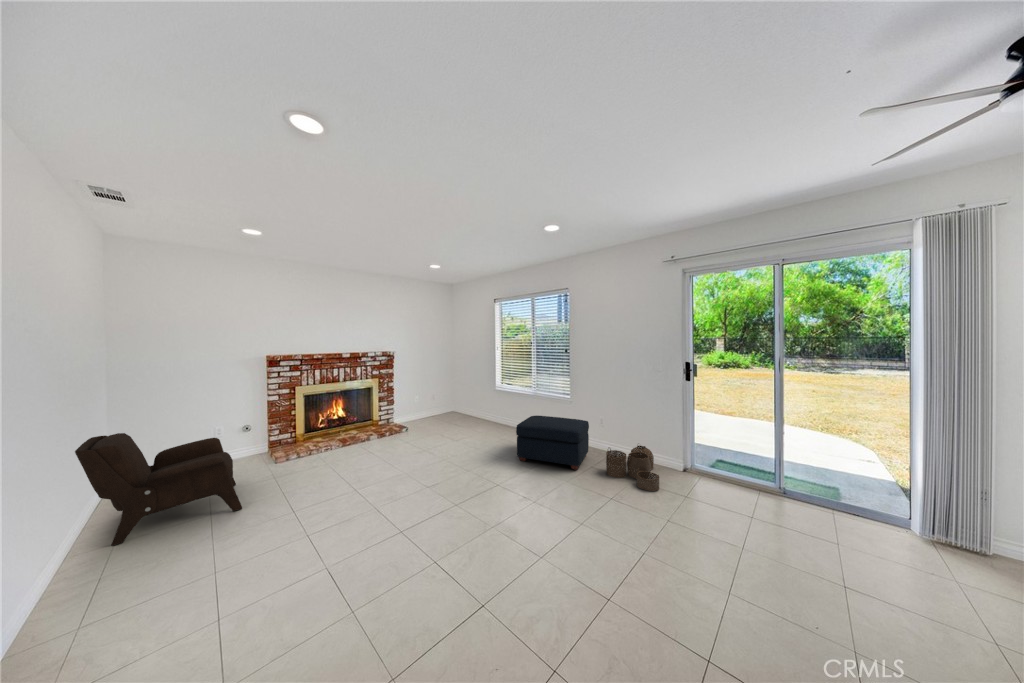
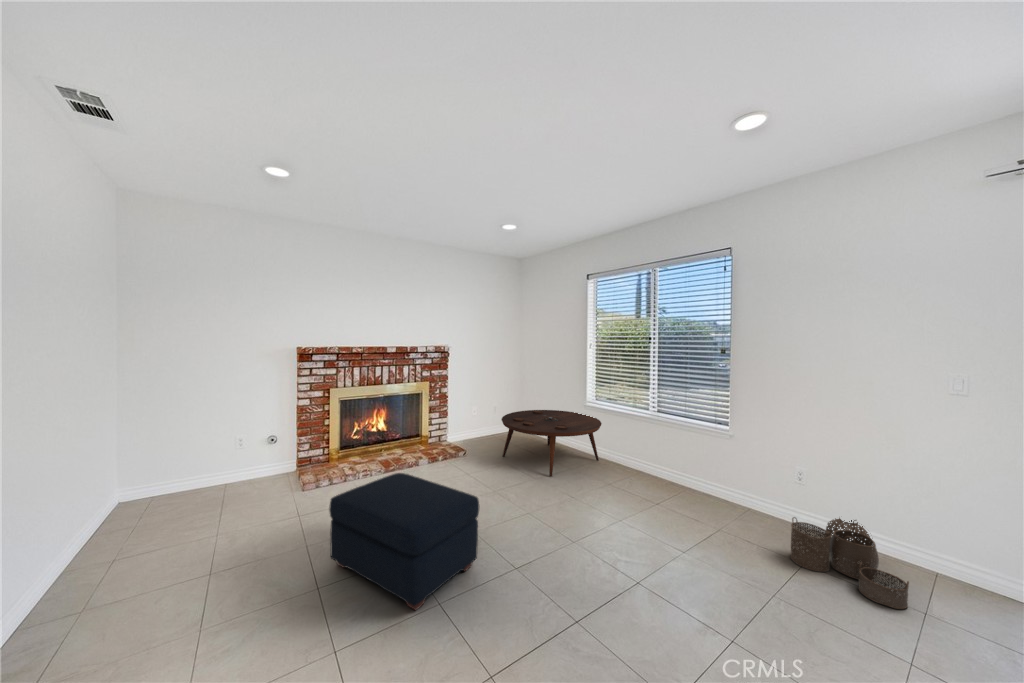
coffee table: none [434,395,506,440] -> present [501,410,602,477]
ottoman: present [516,416,589,470] -> present [329,473,479,610]
armchair: present [75,433,242,545] -> none [49,446,259,608]

